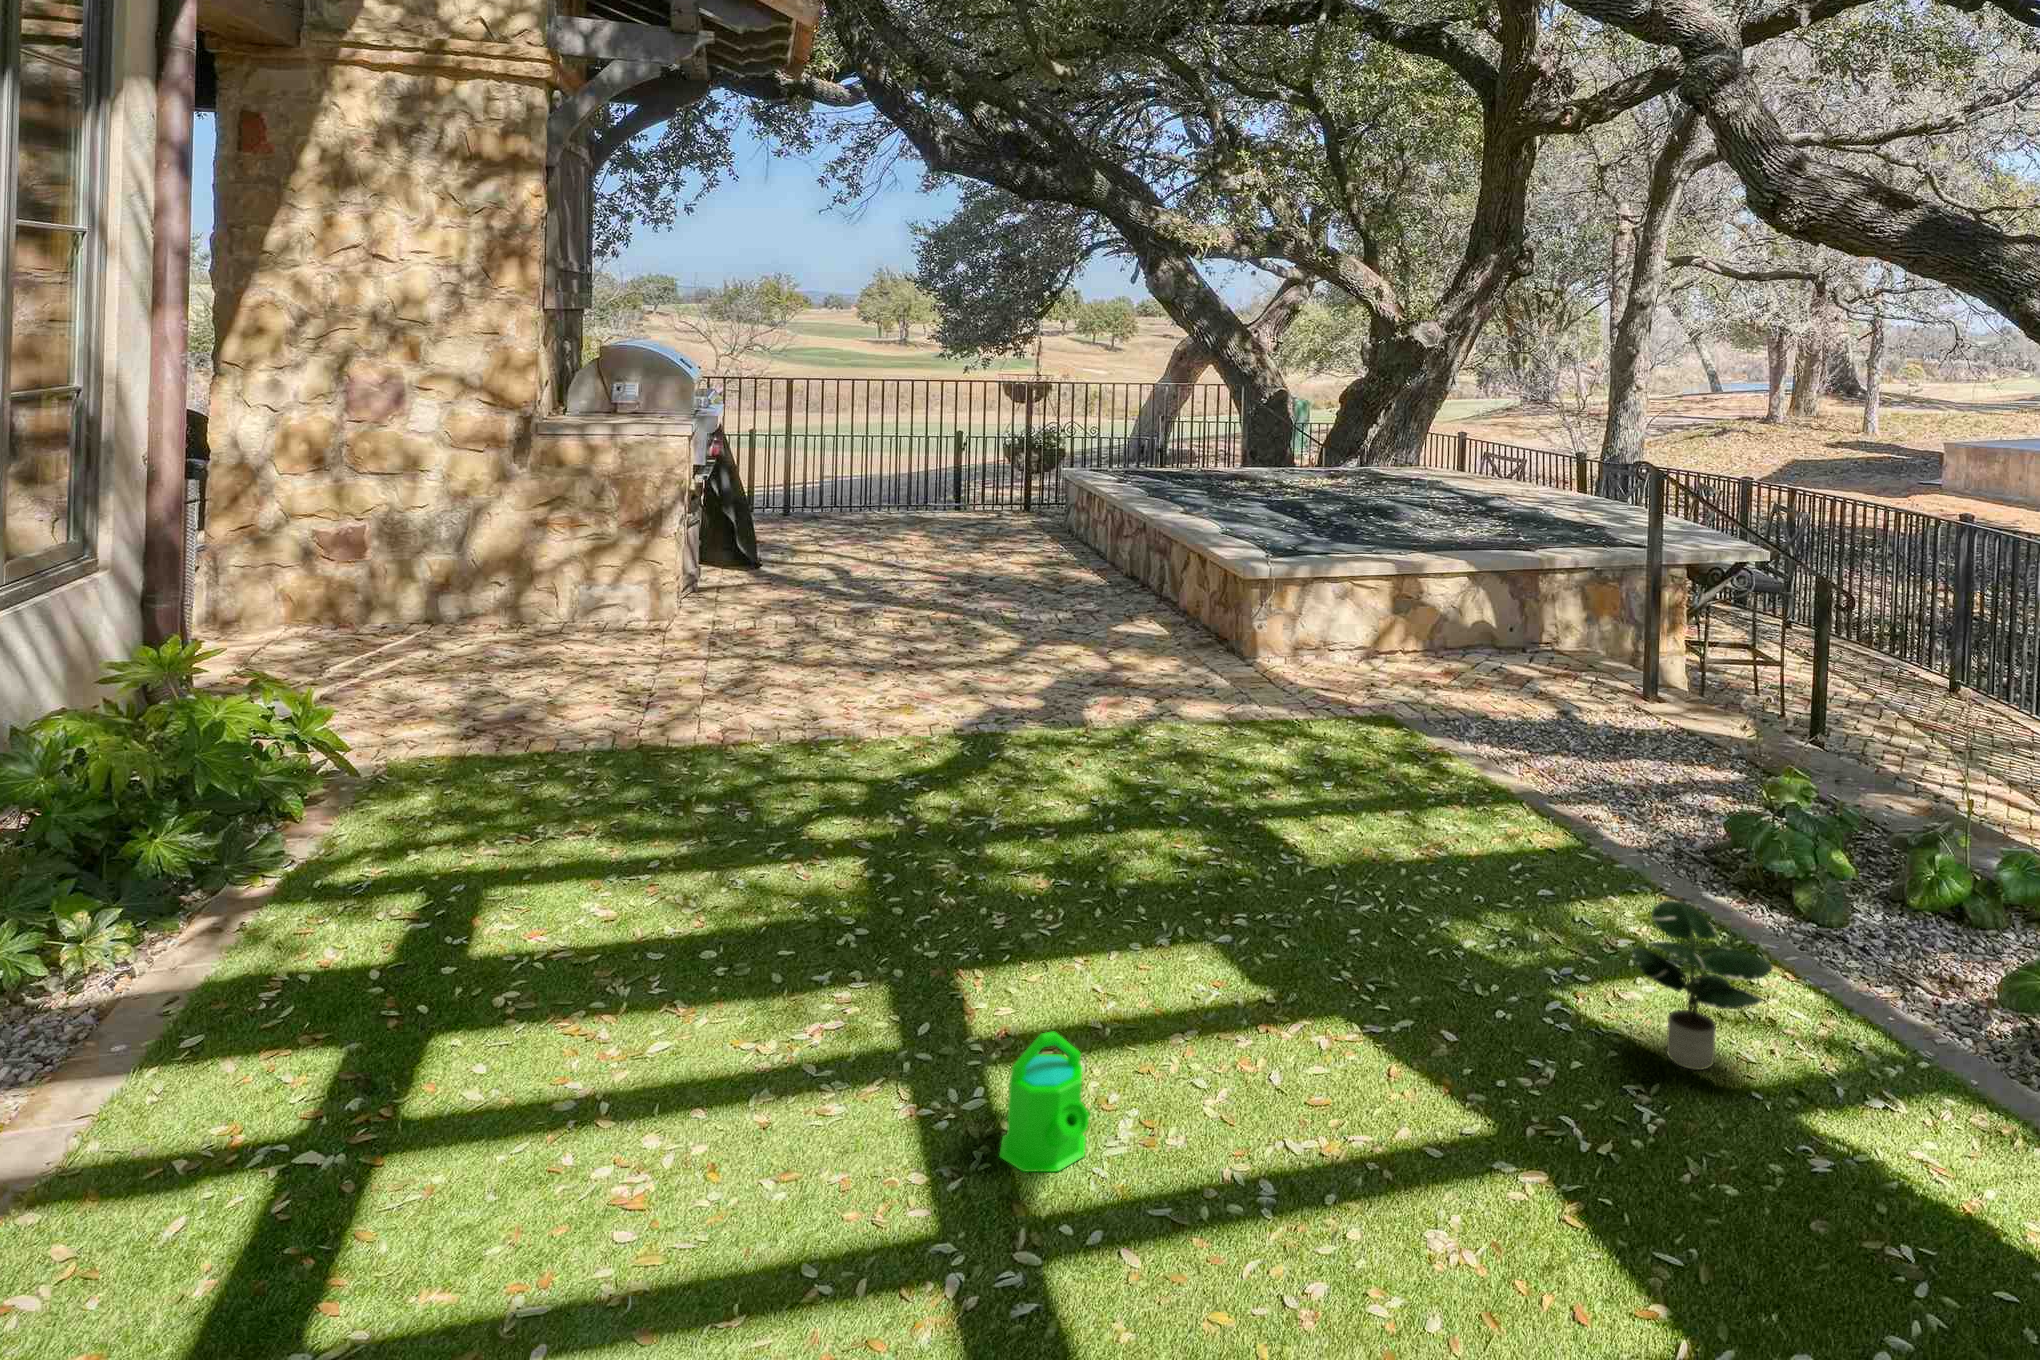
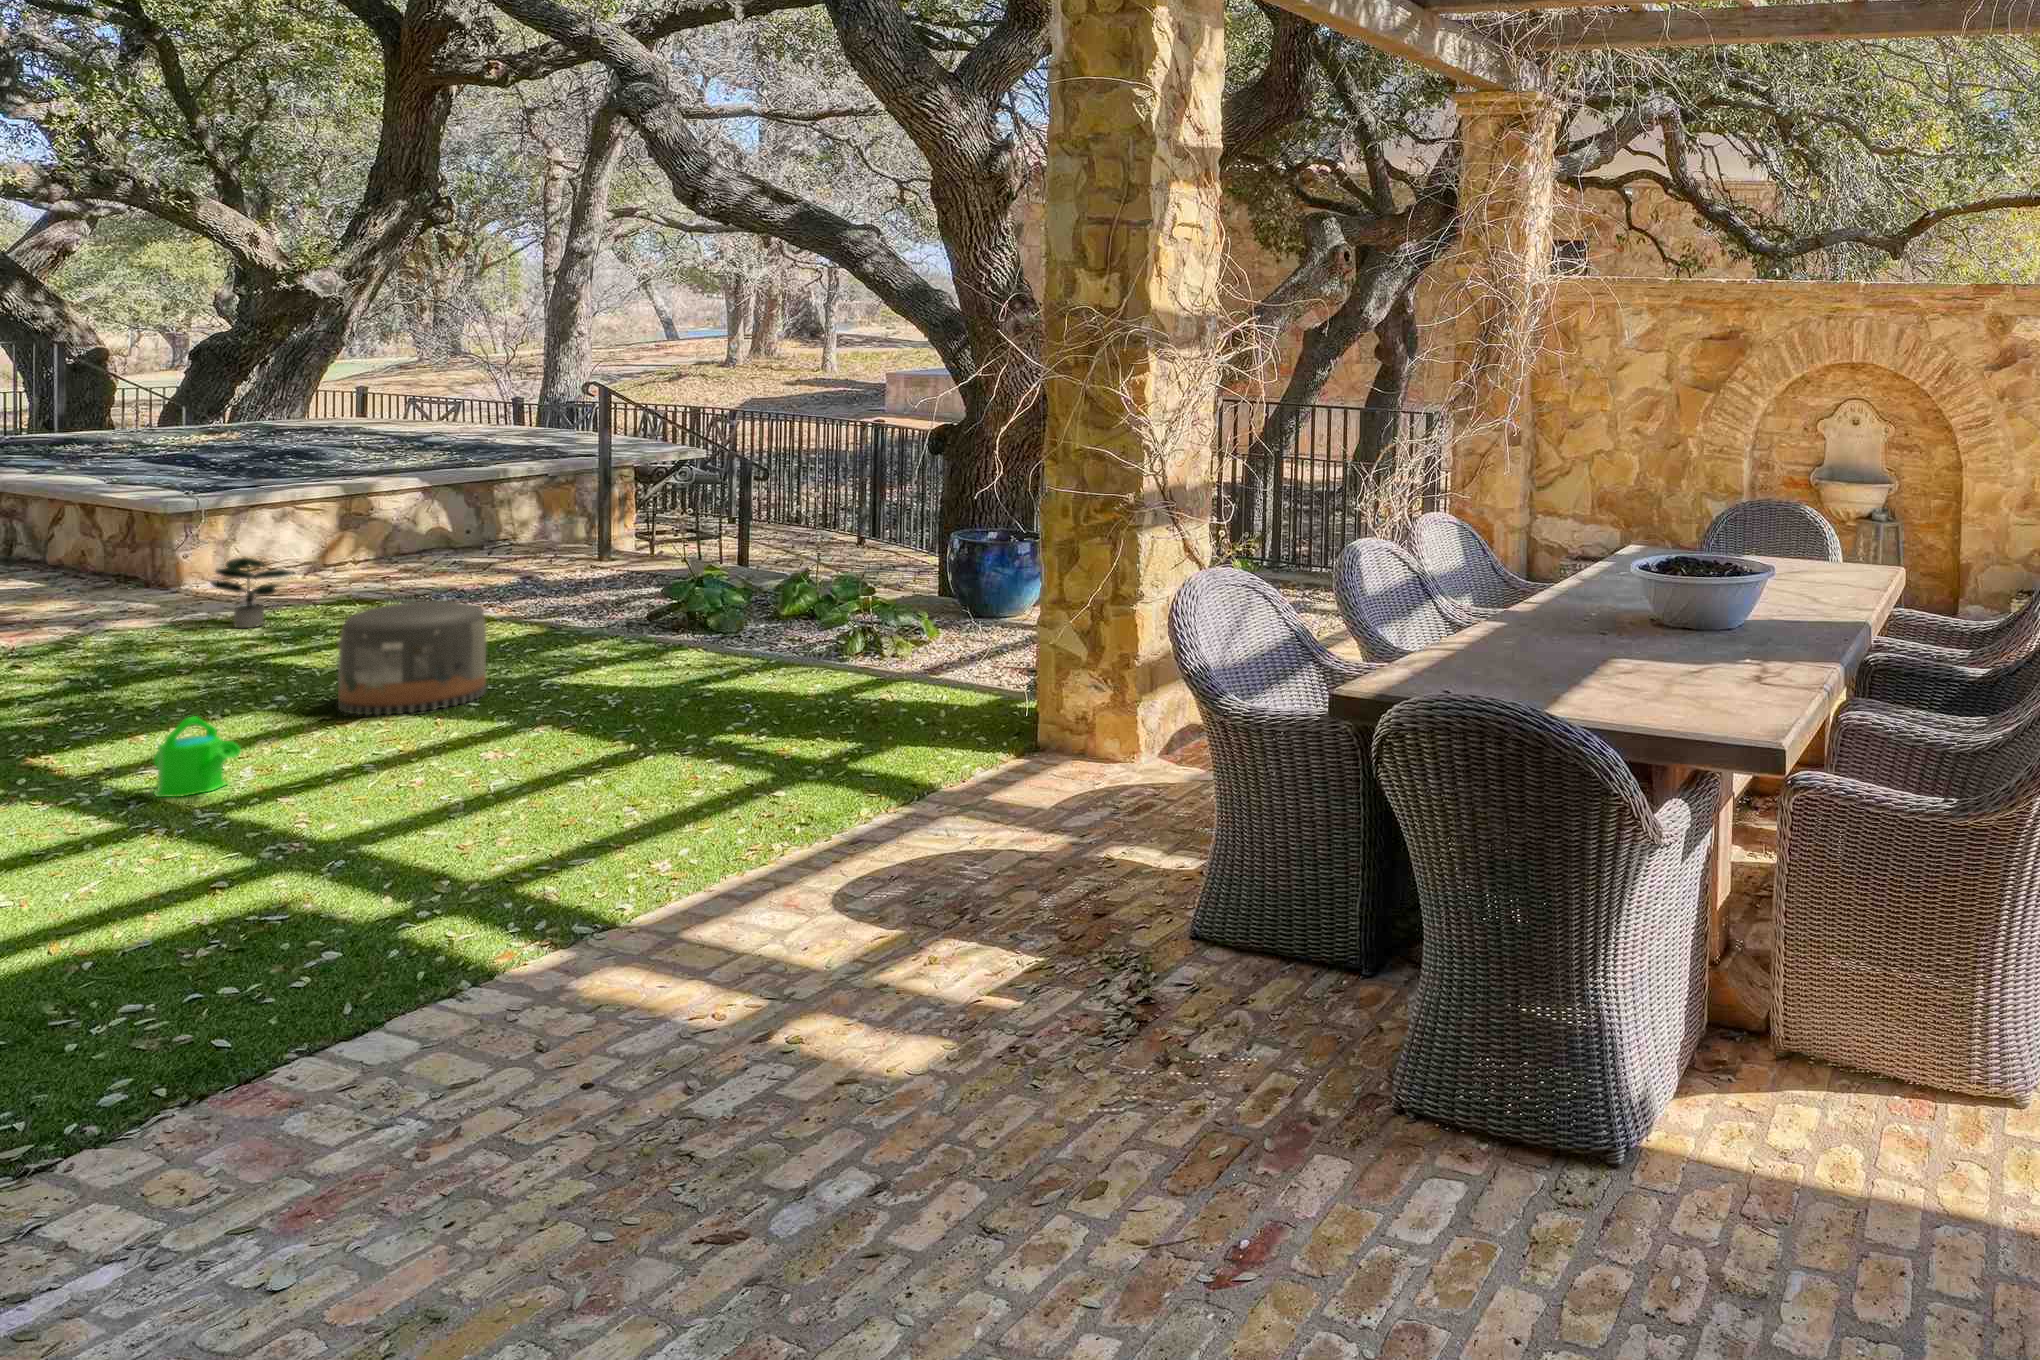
pouf: none [1291,814,1472,1016] -> present [338,601,486,715]
potted plant: present [1632,901,1773,1070] -> present [211,558,293,628]

